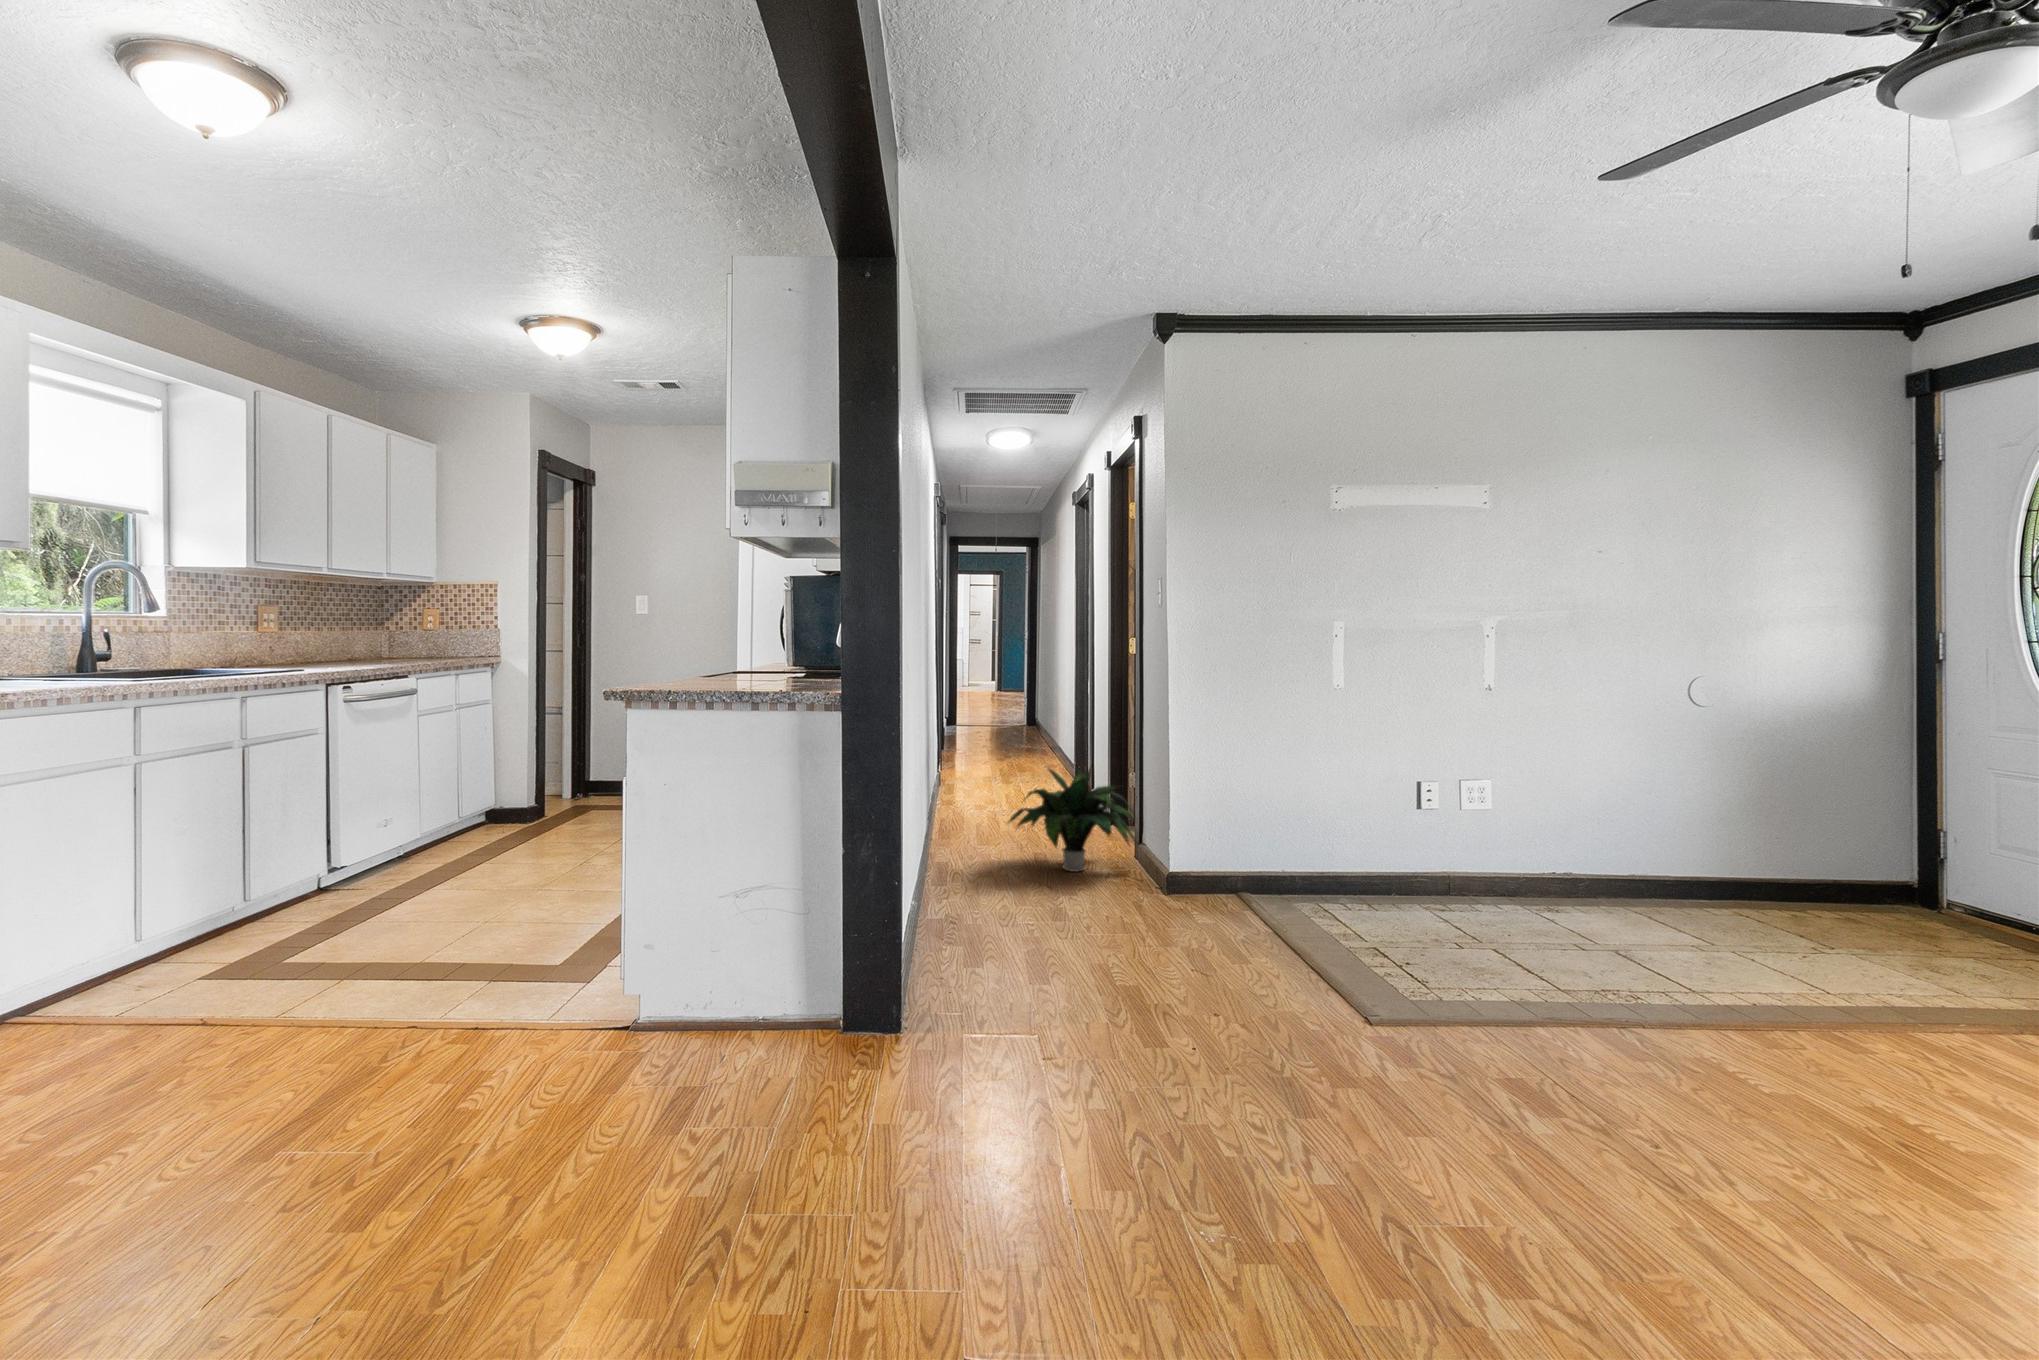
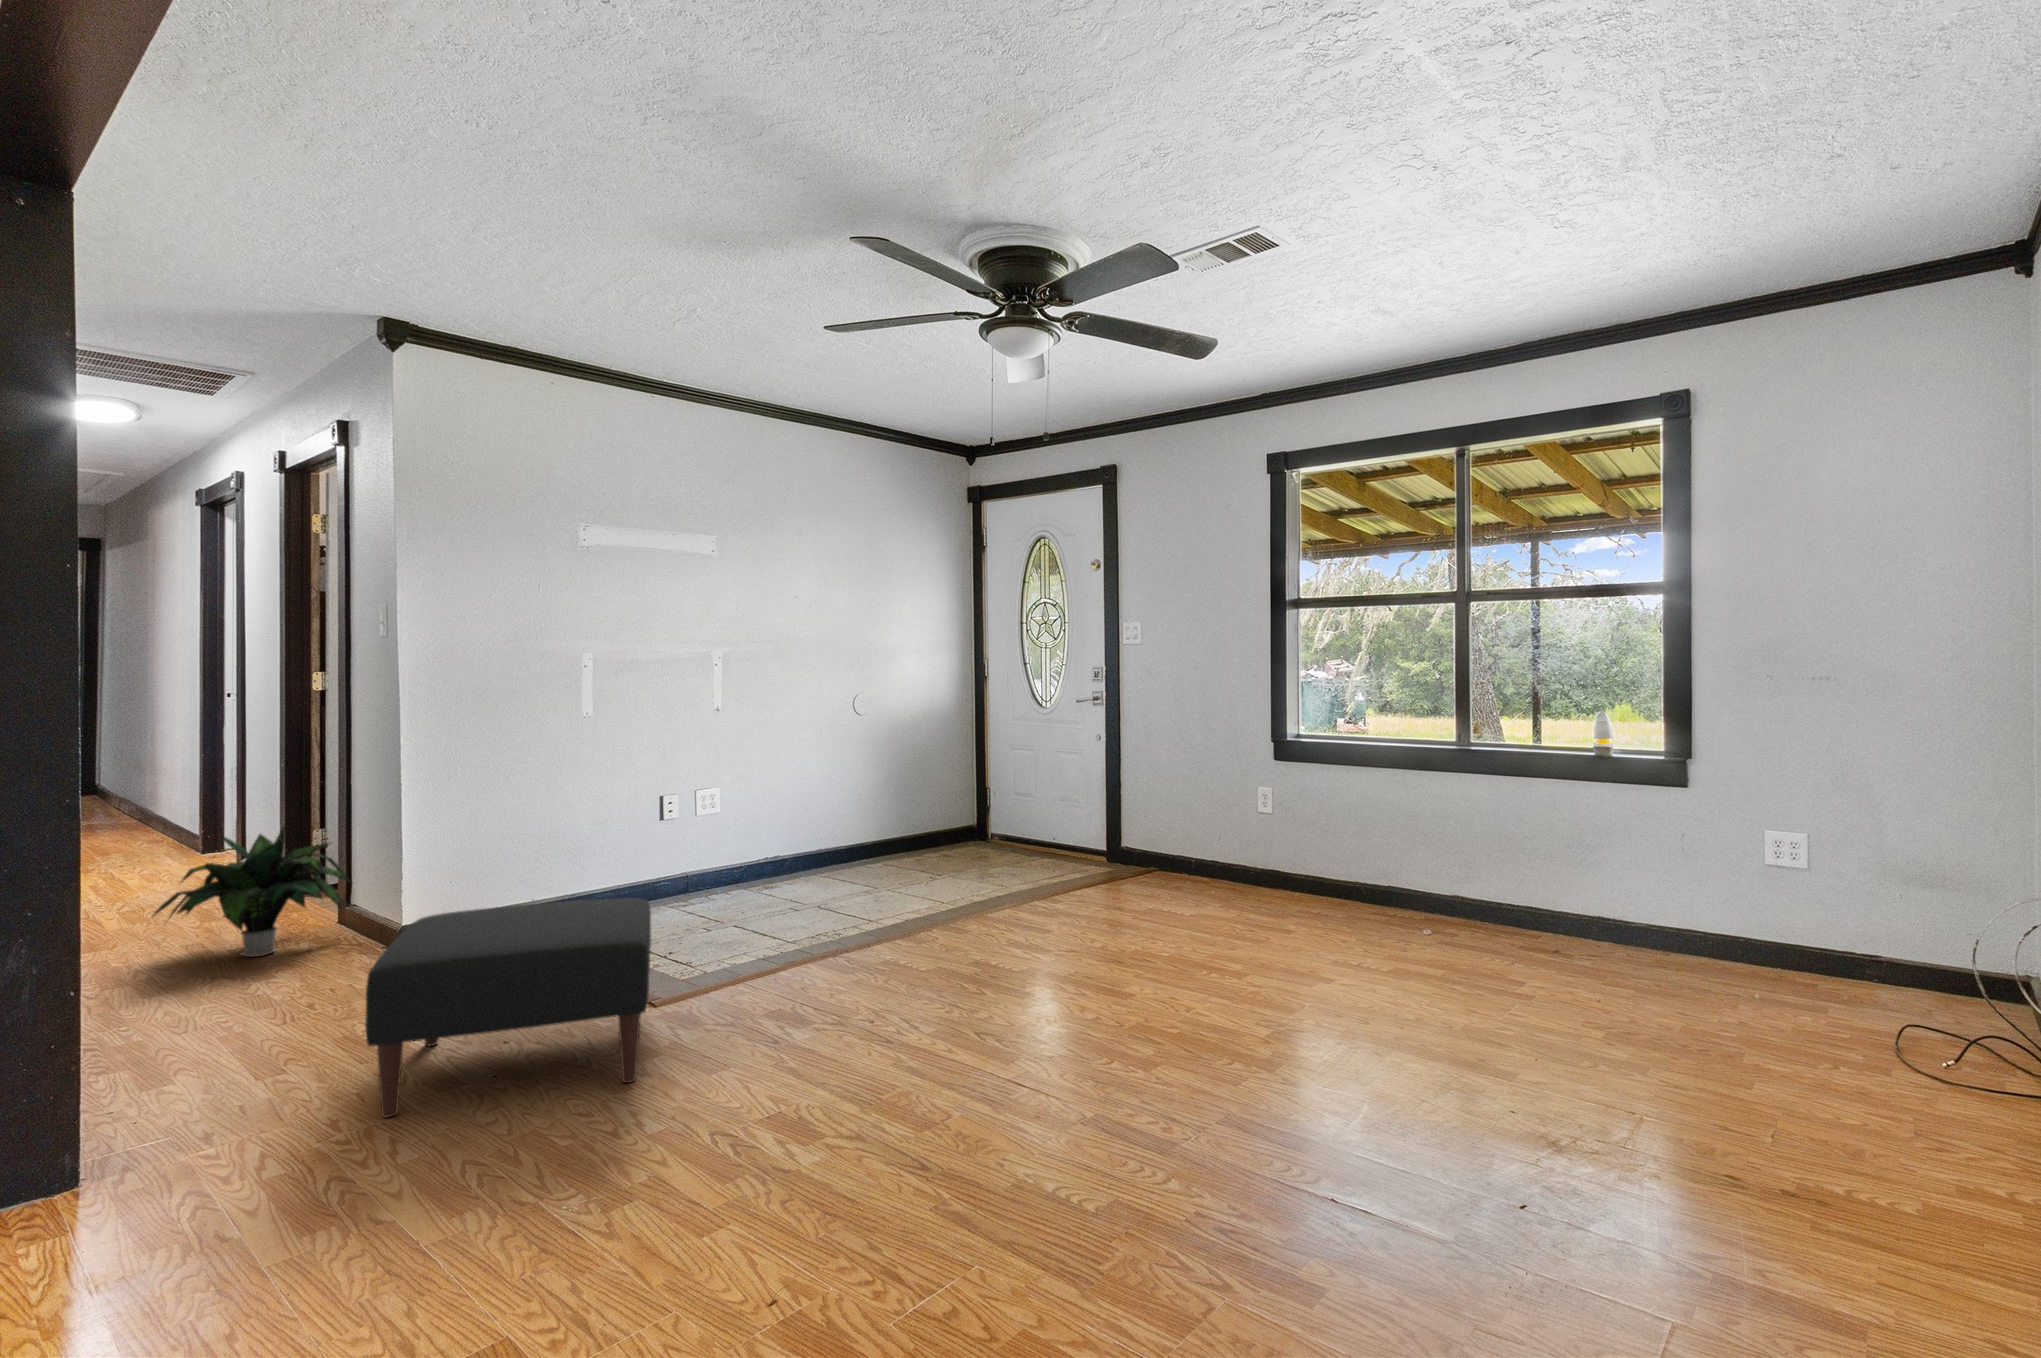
ottoman: none [1080,872,1368,1107] -> present [365,898,651,1117]

